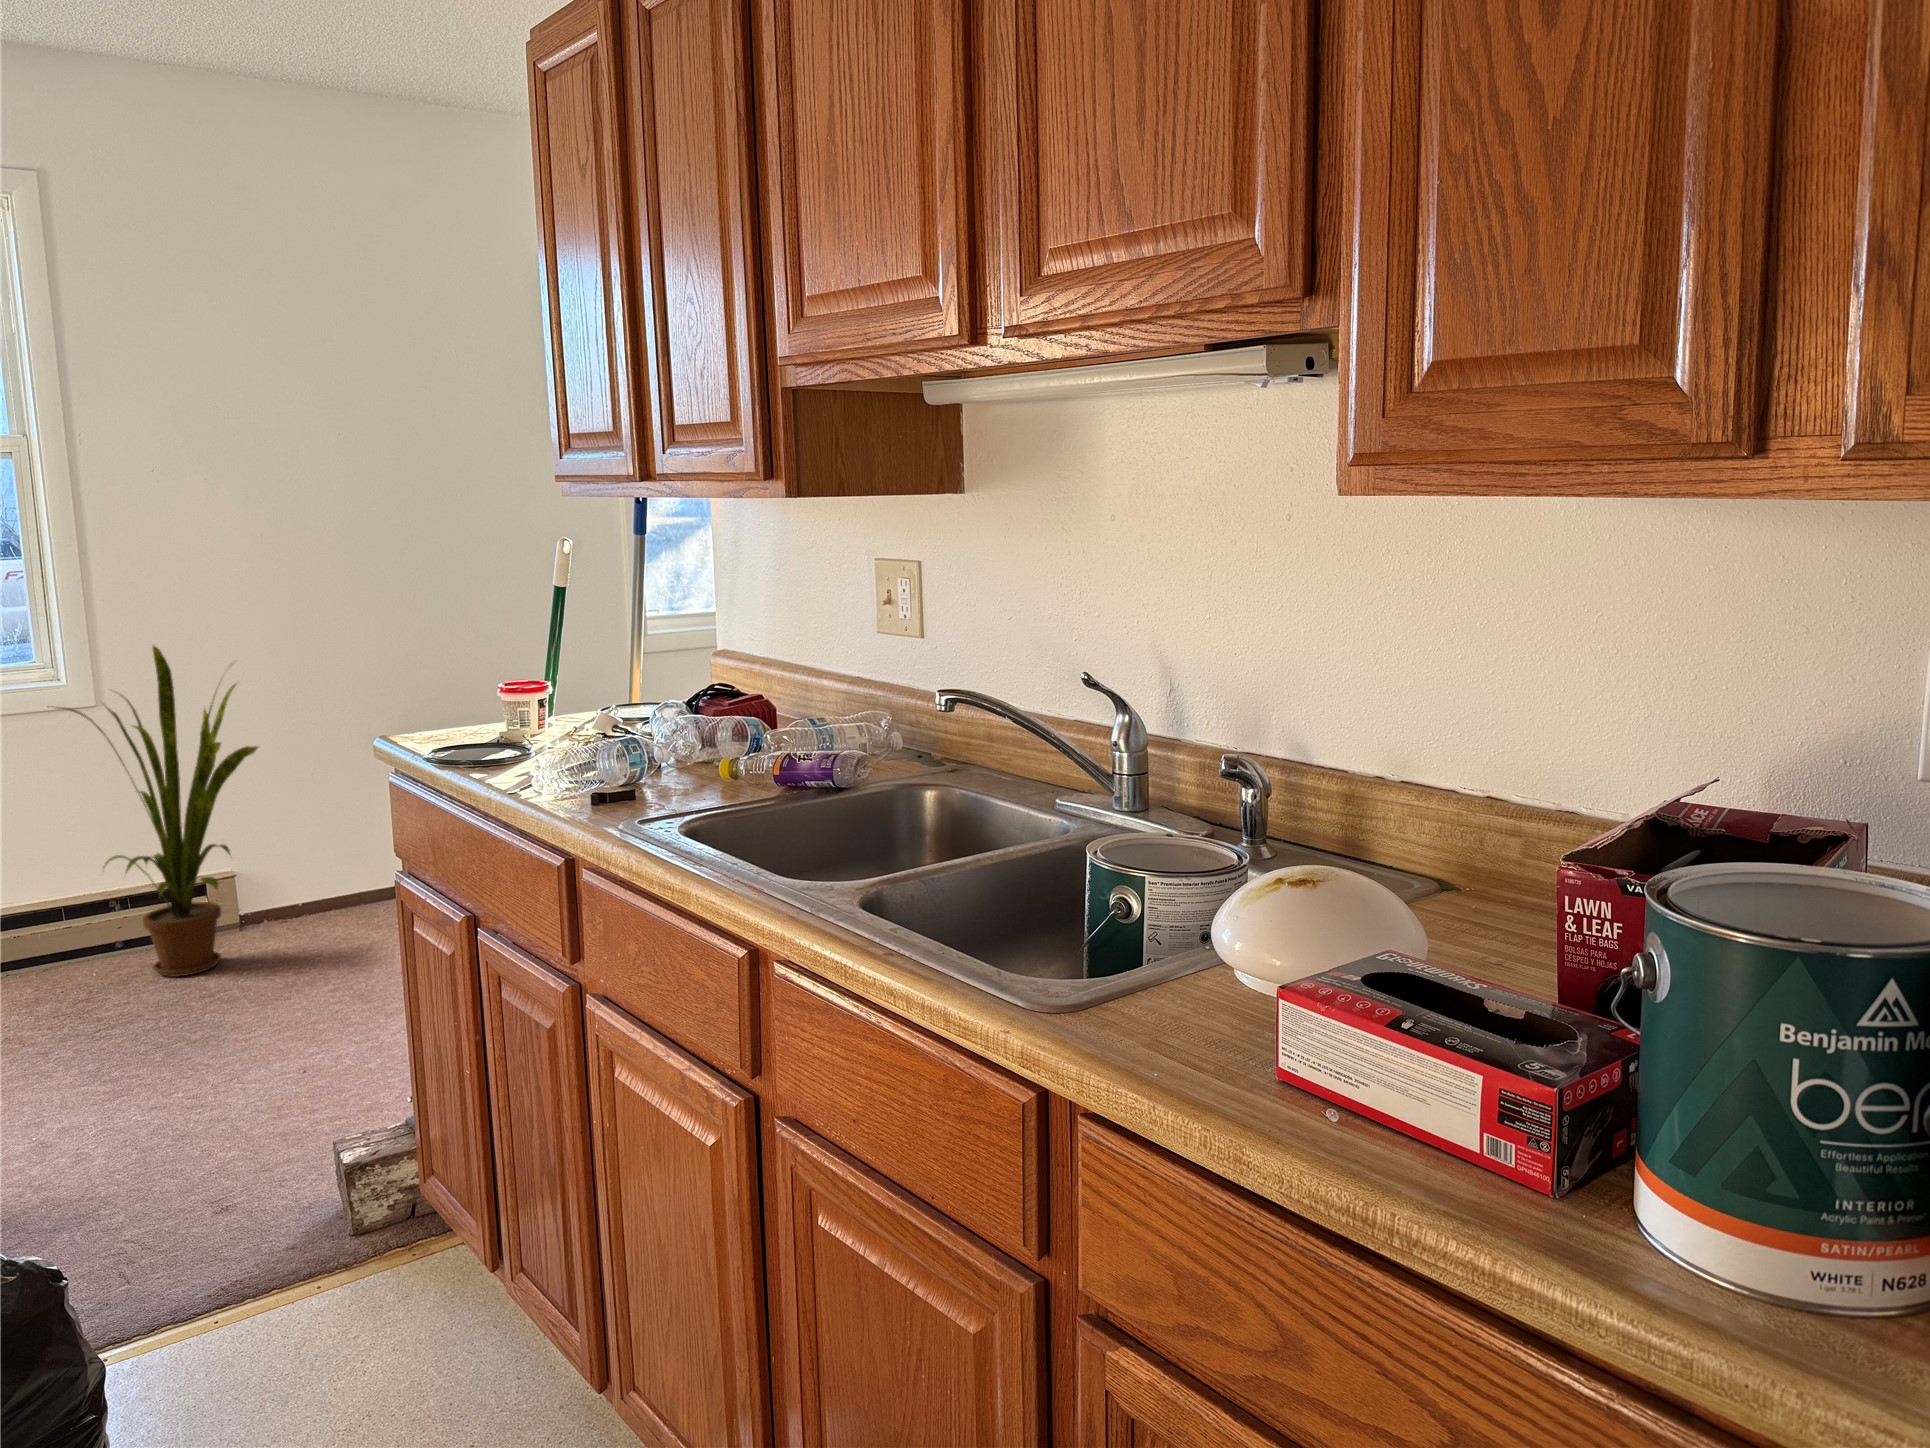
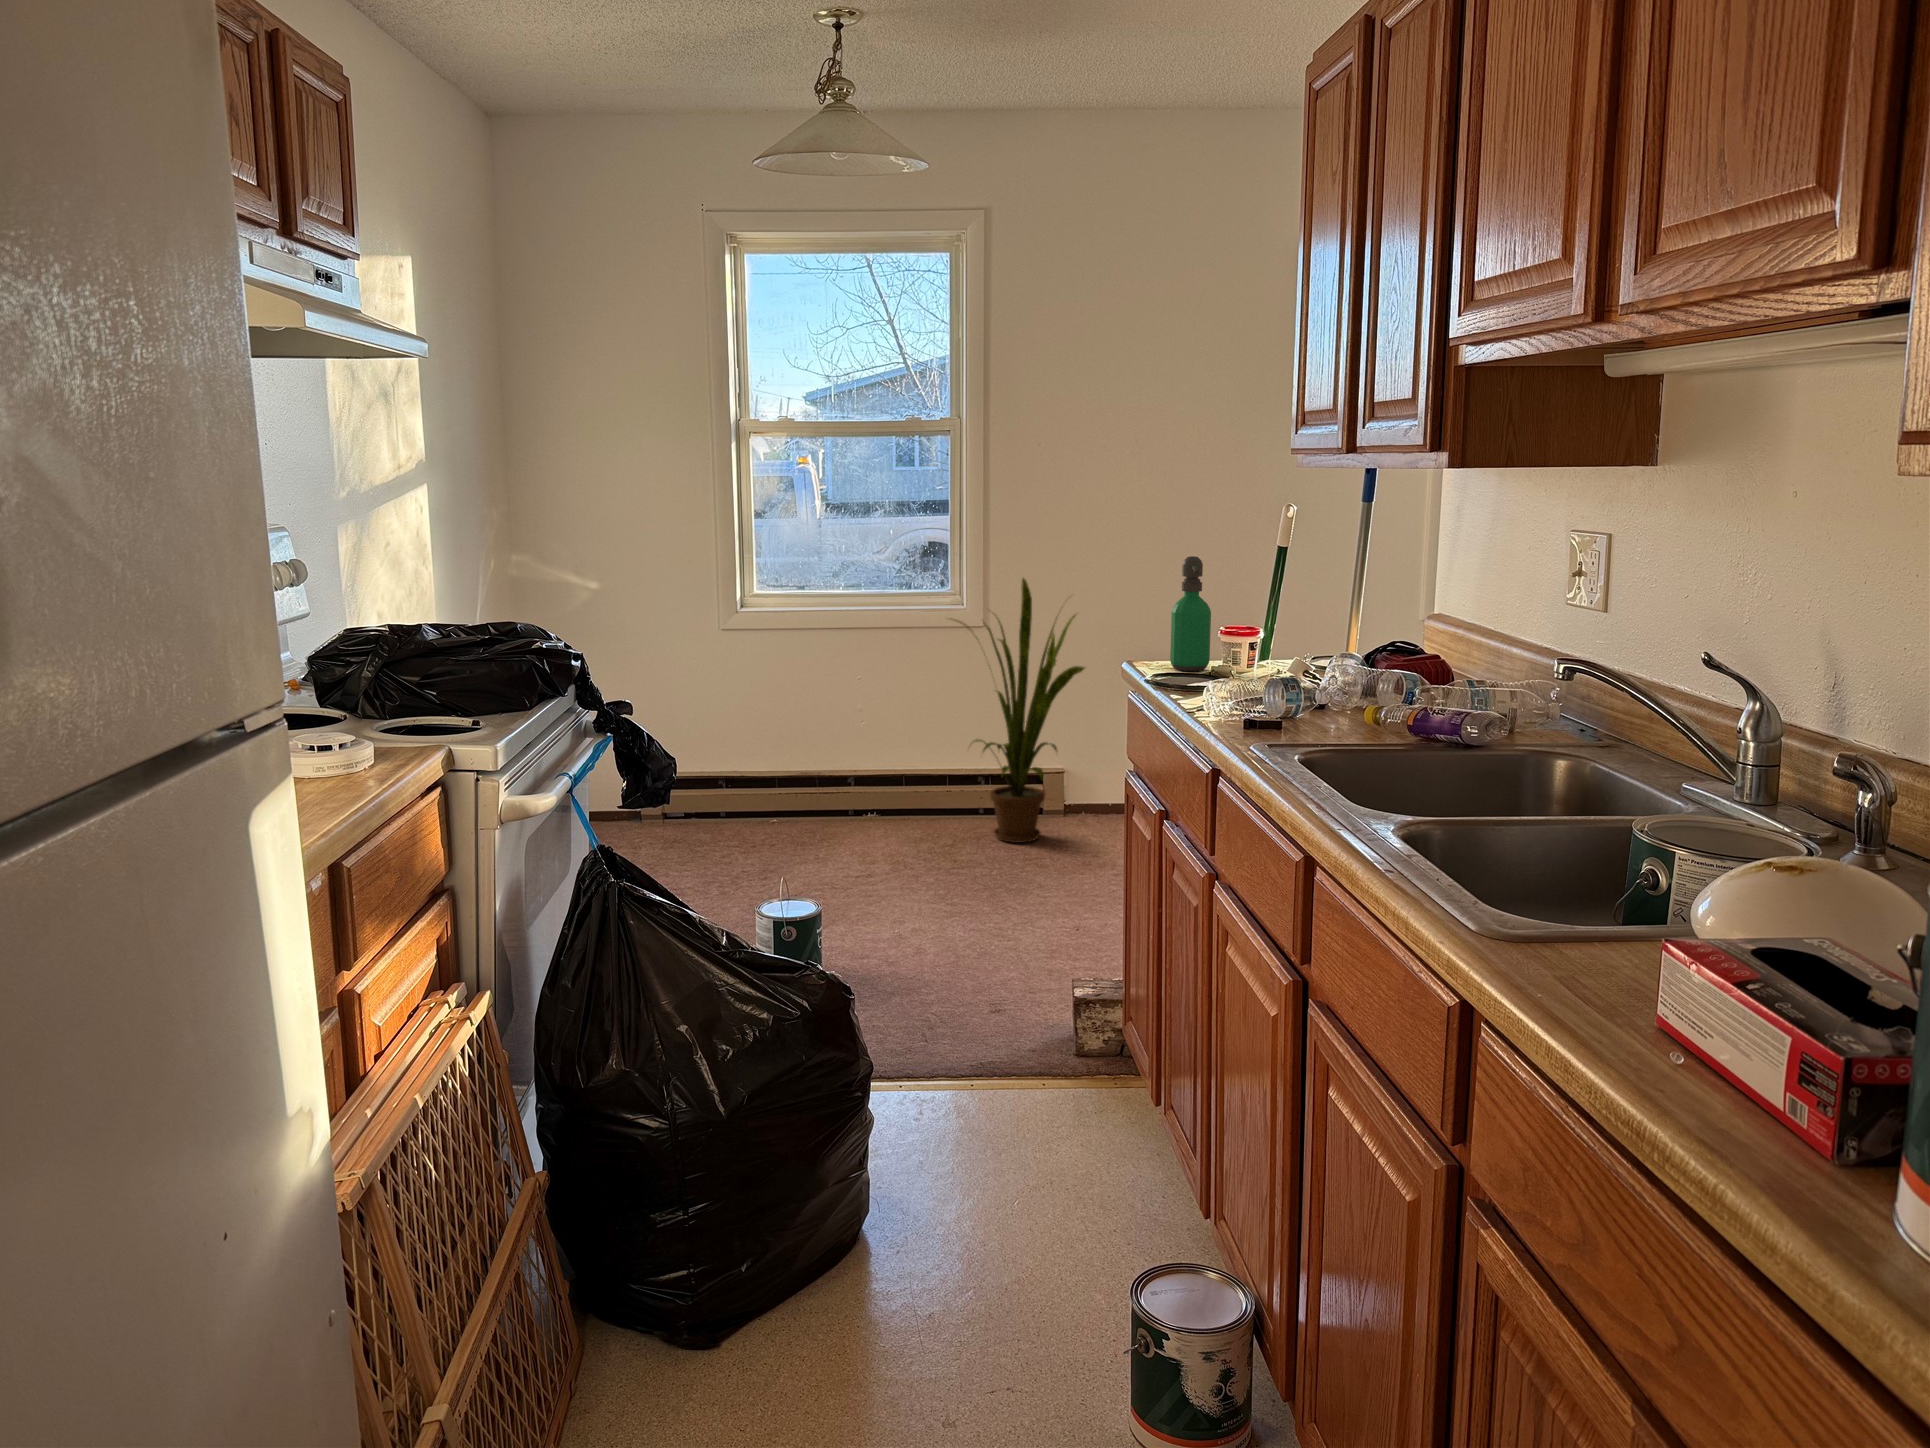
soap dispenser: none [435,608,489,744] -> present [1170,556,1211,671]

